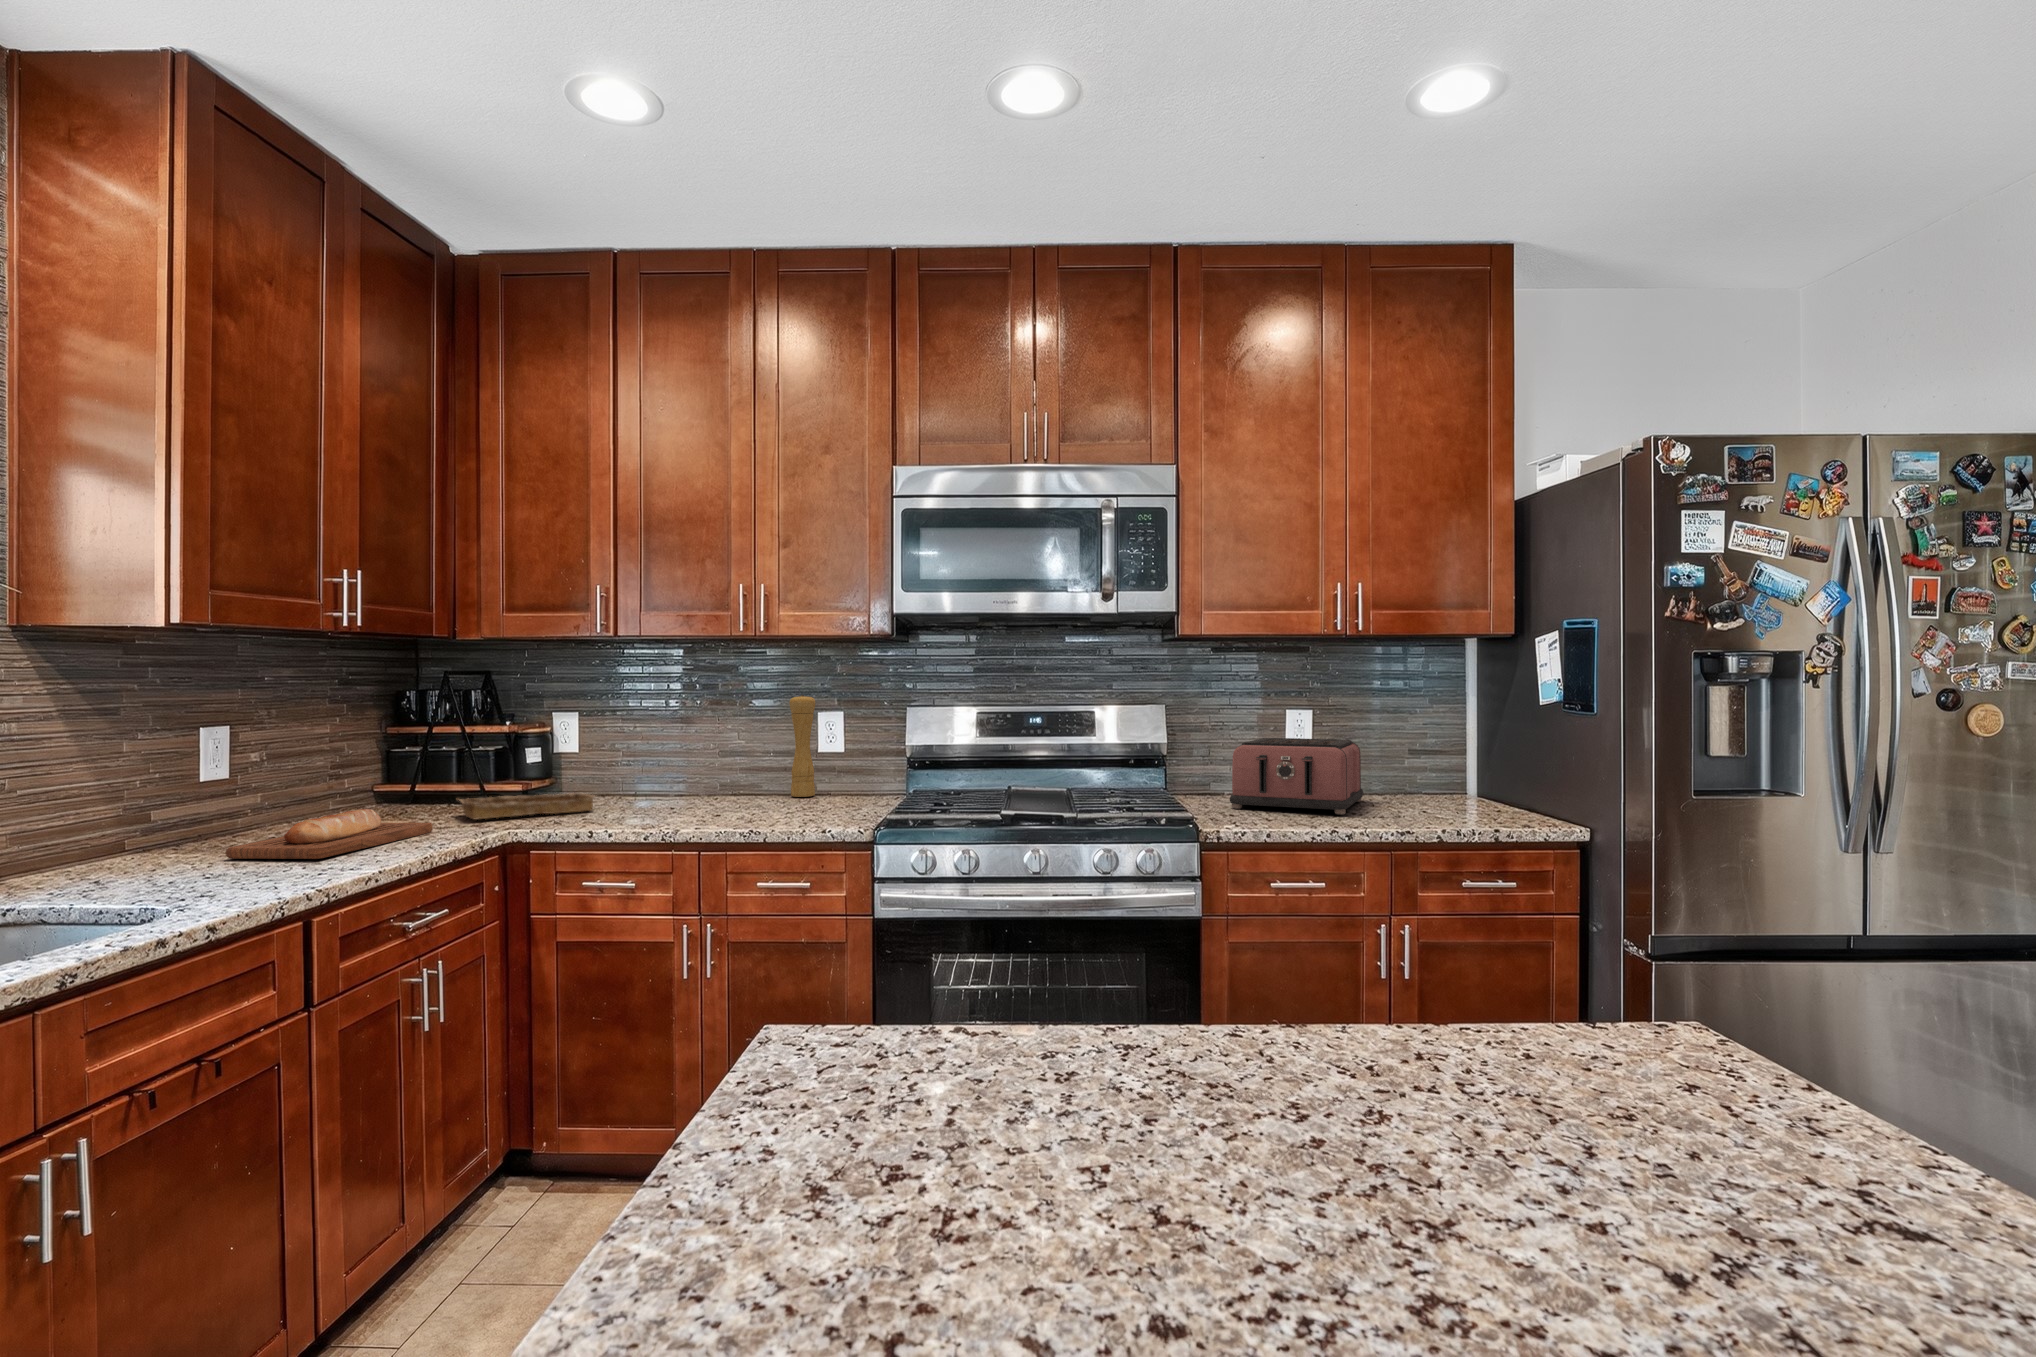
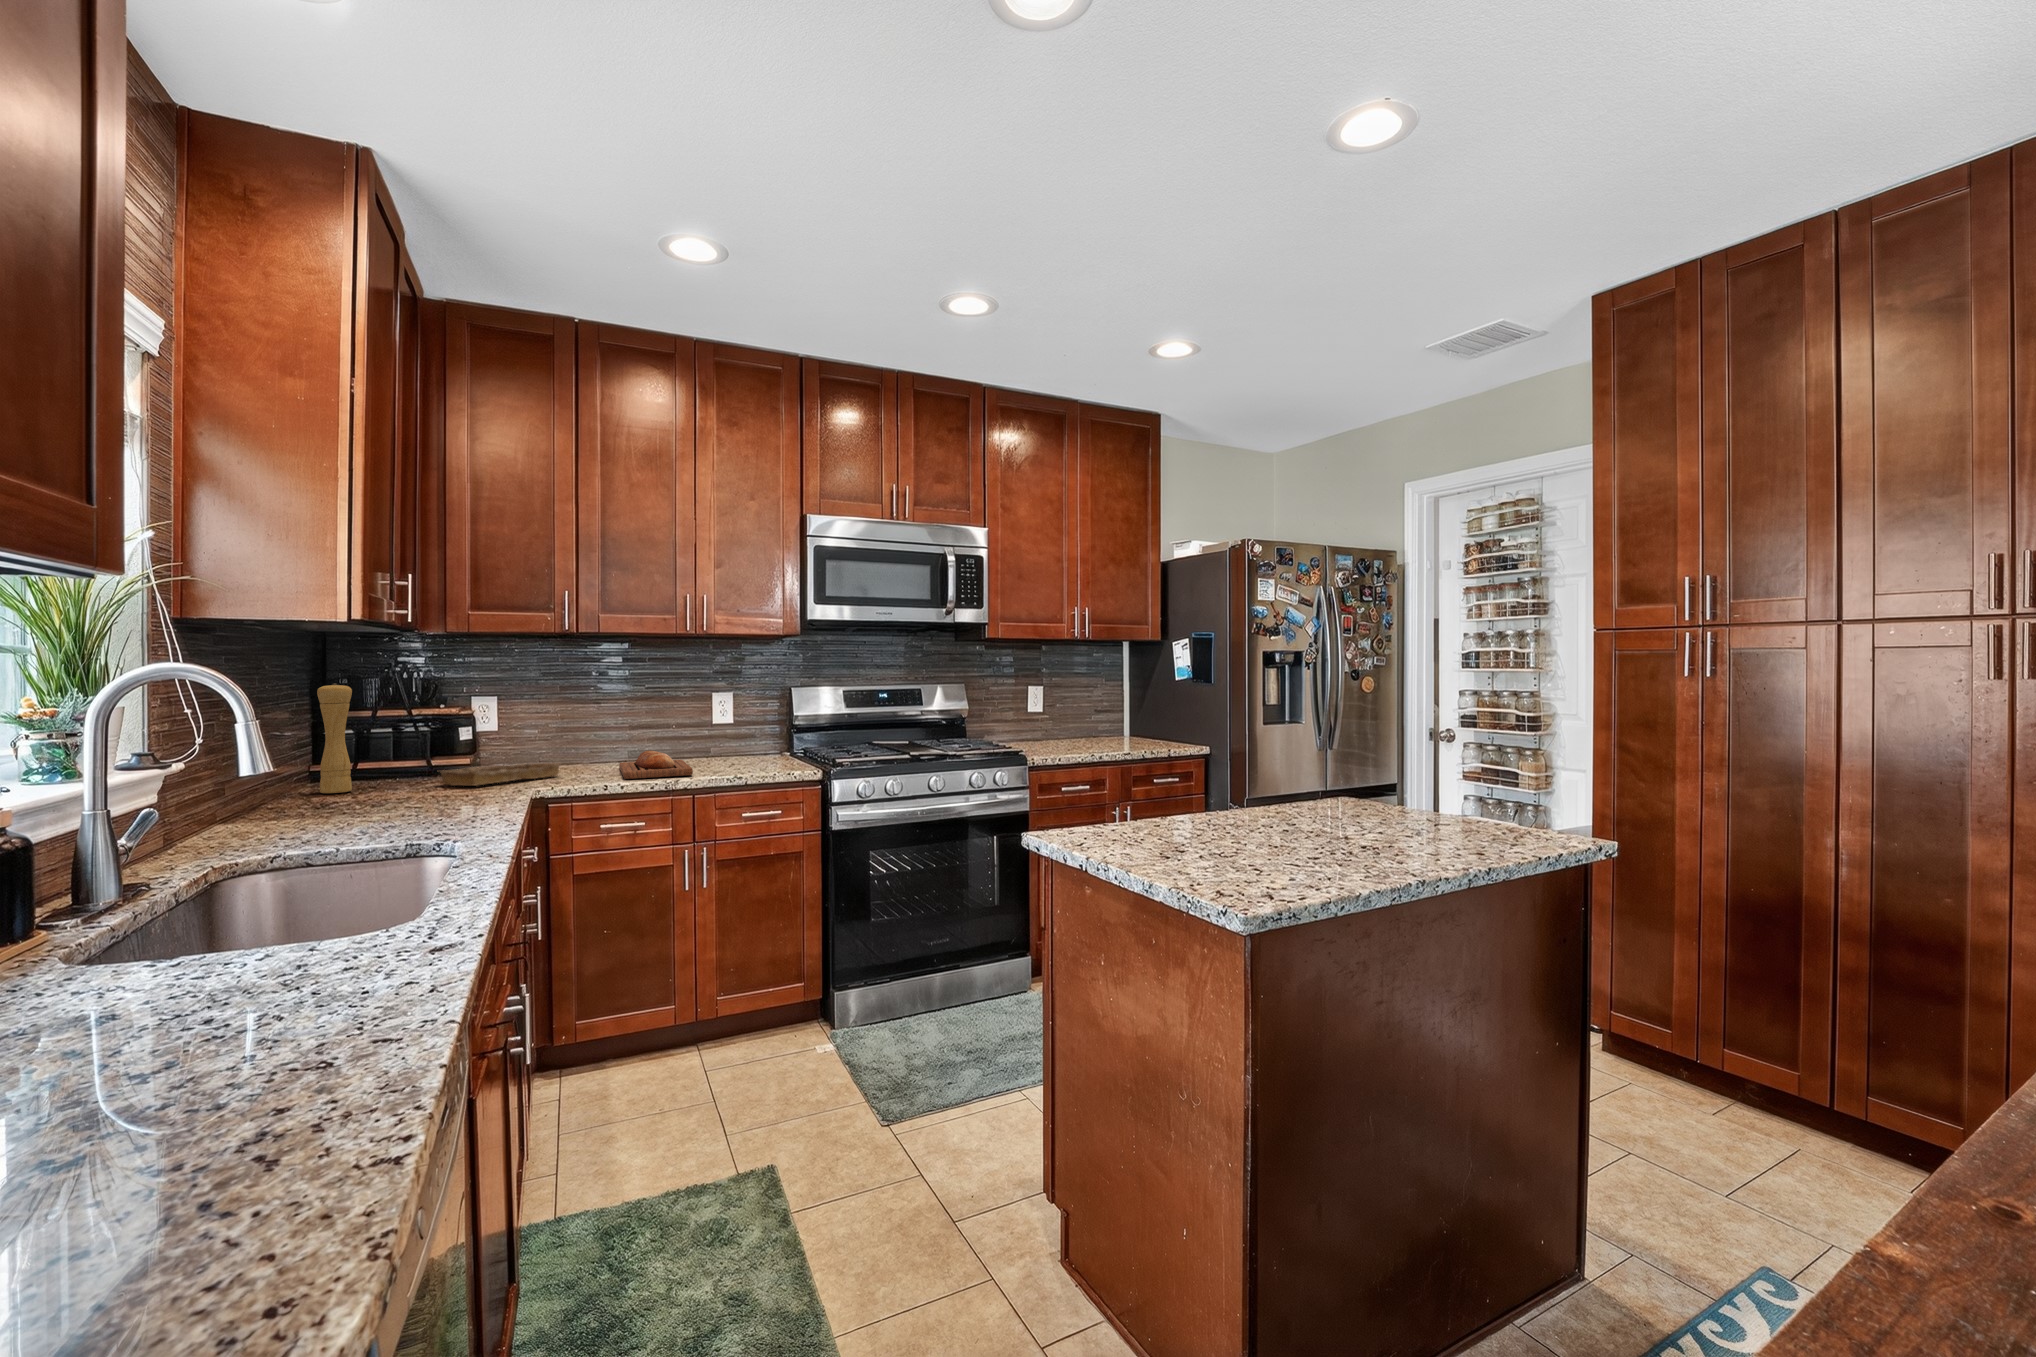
pepper mill: present [789,695,815,797] -> present [317,683,352,793]
toaster: present [1230,738,1363,814] -> none [1014,704,1089,749]
bread loaf: present [226,809,433,859] -> present [619,751,693,779]

